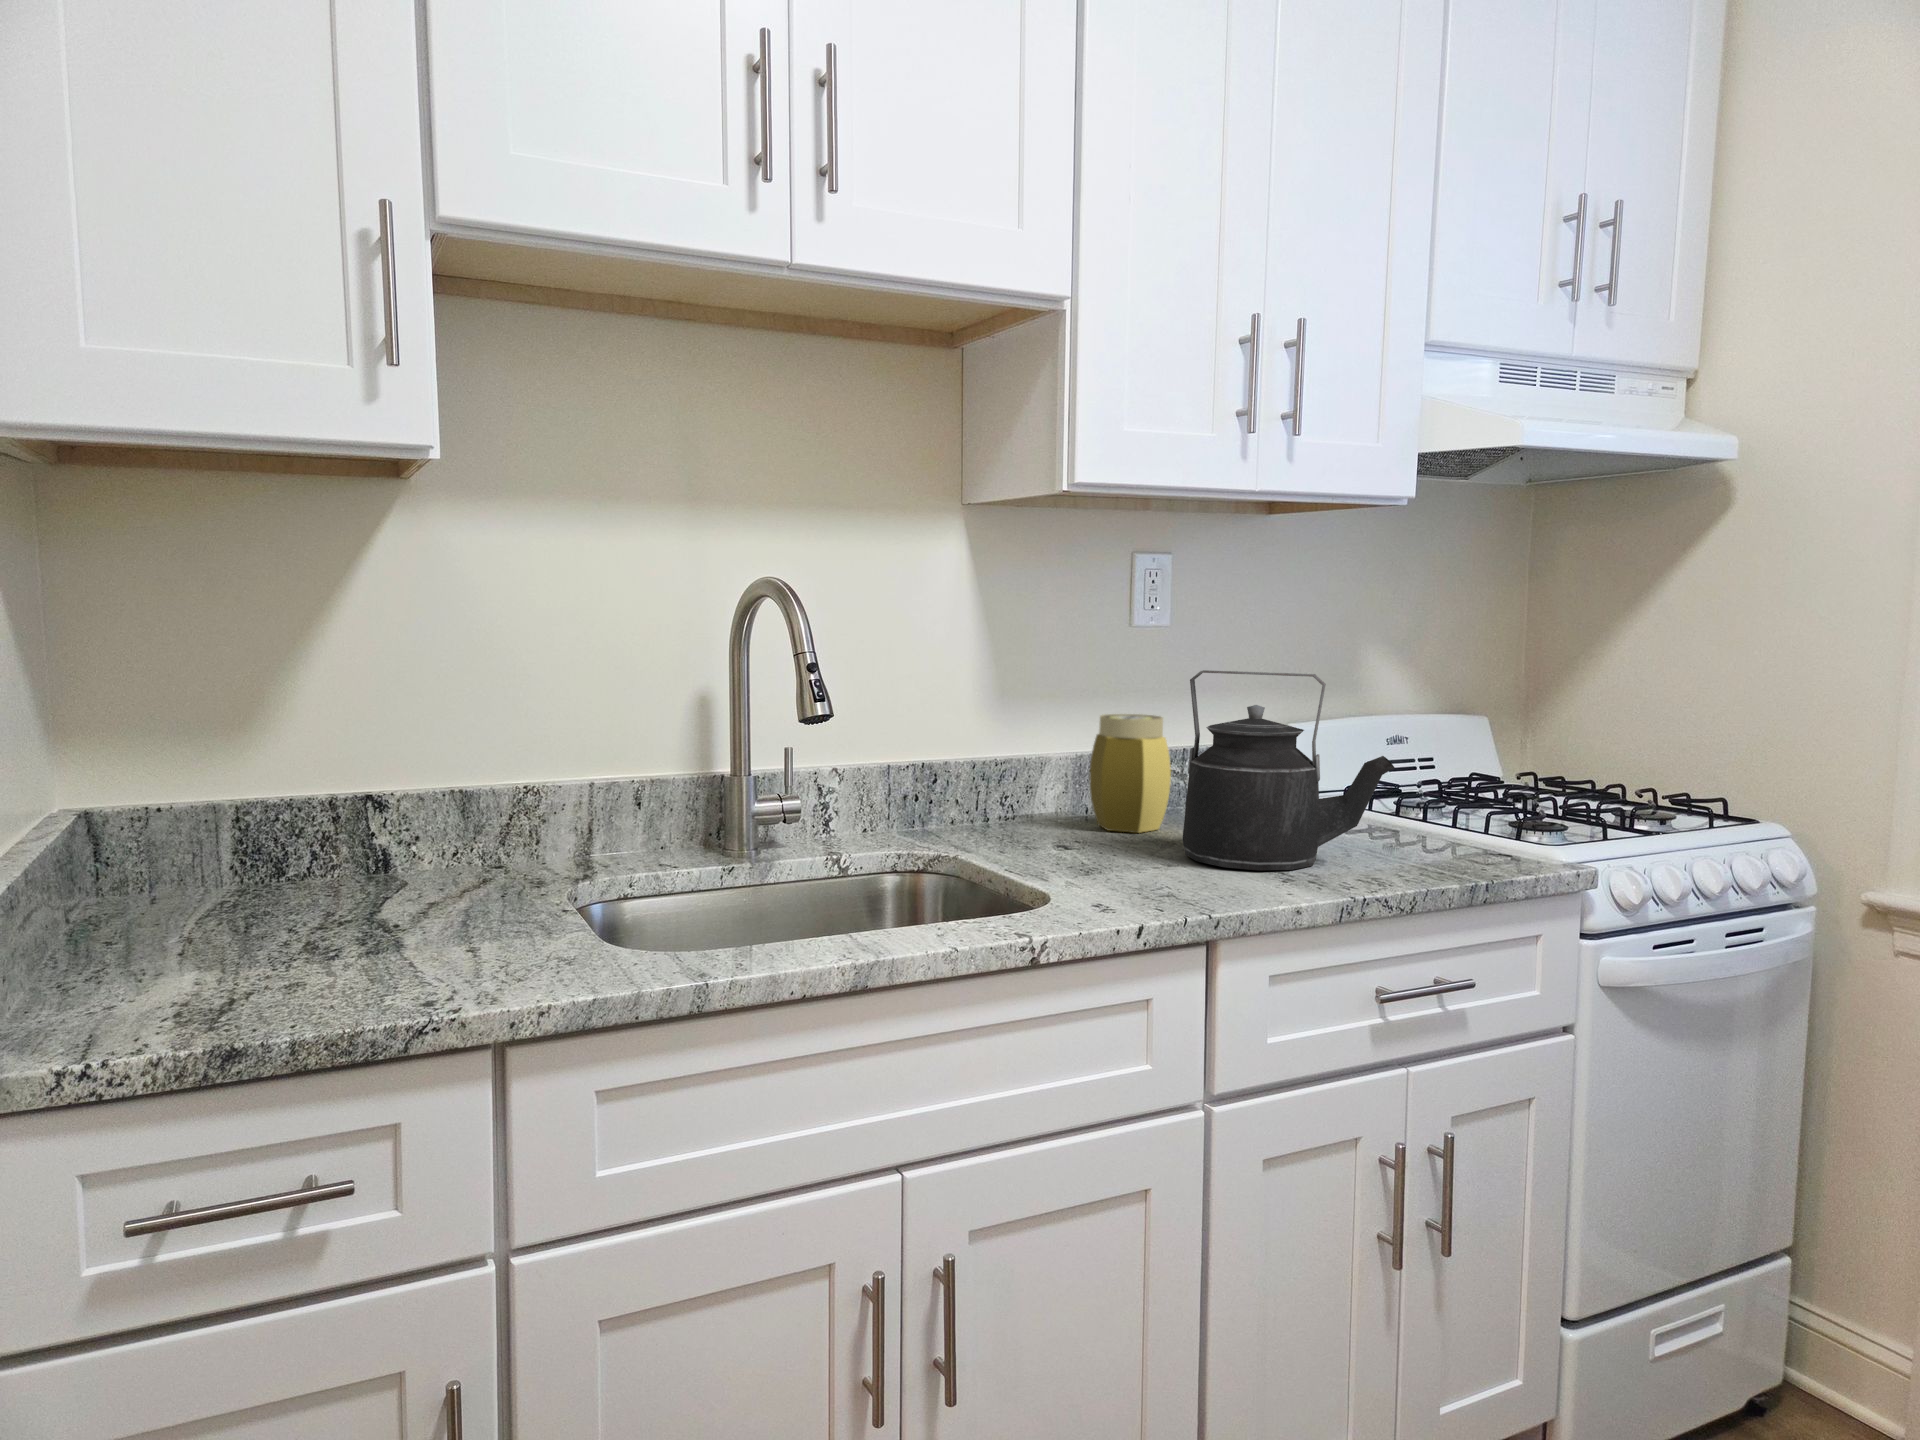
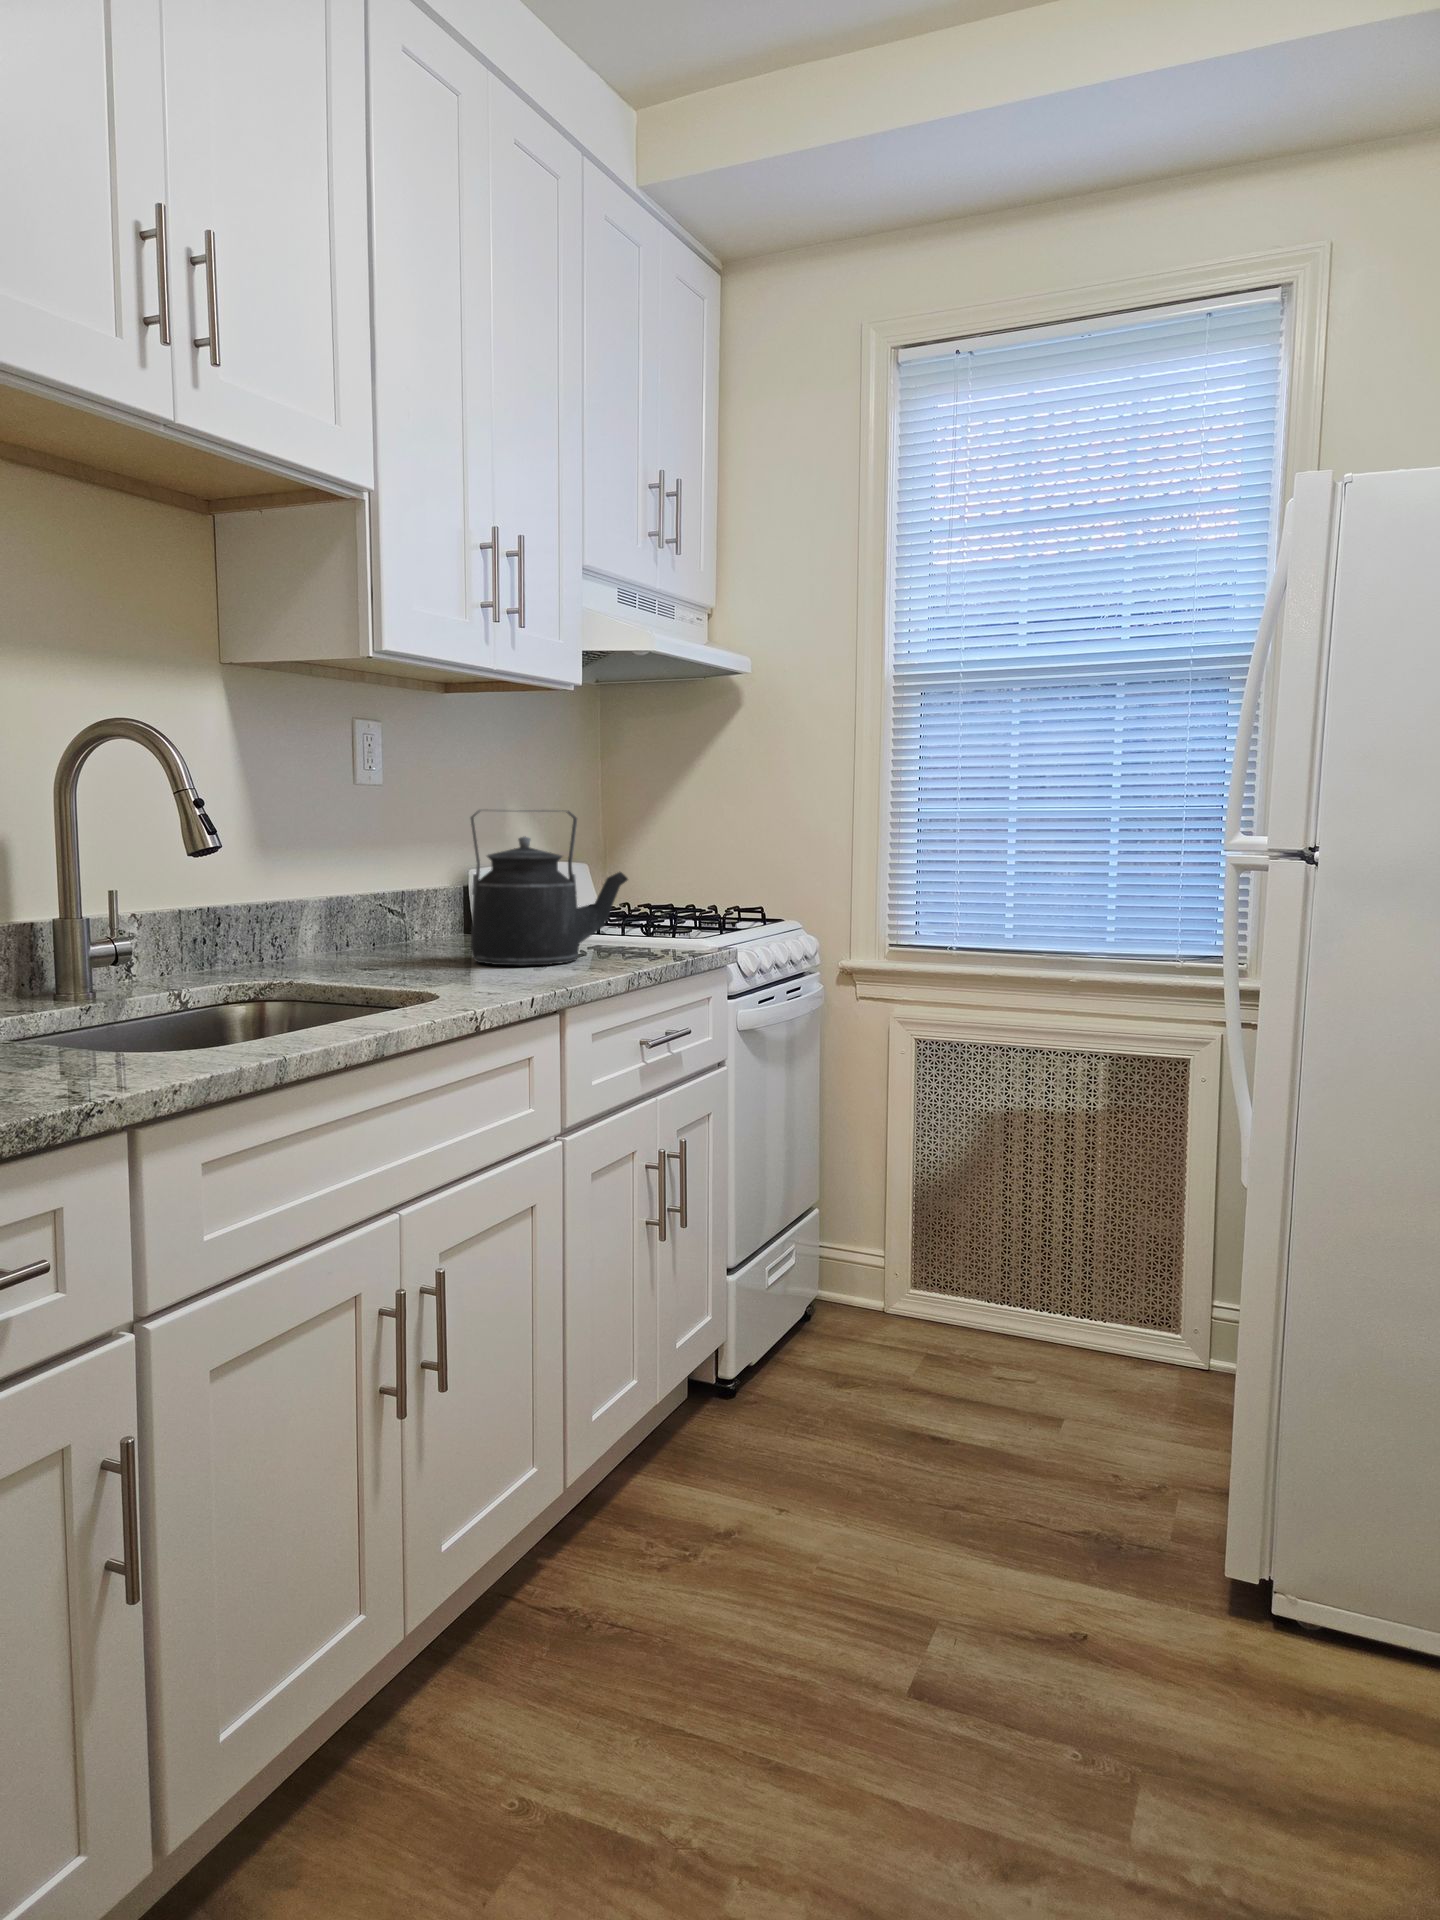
jar: present [1090,714,1171,833] -> none [351,857,425,958]

